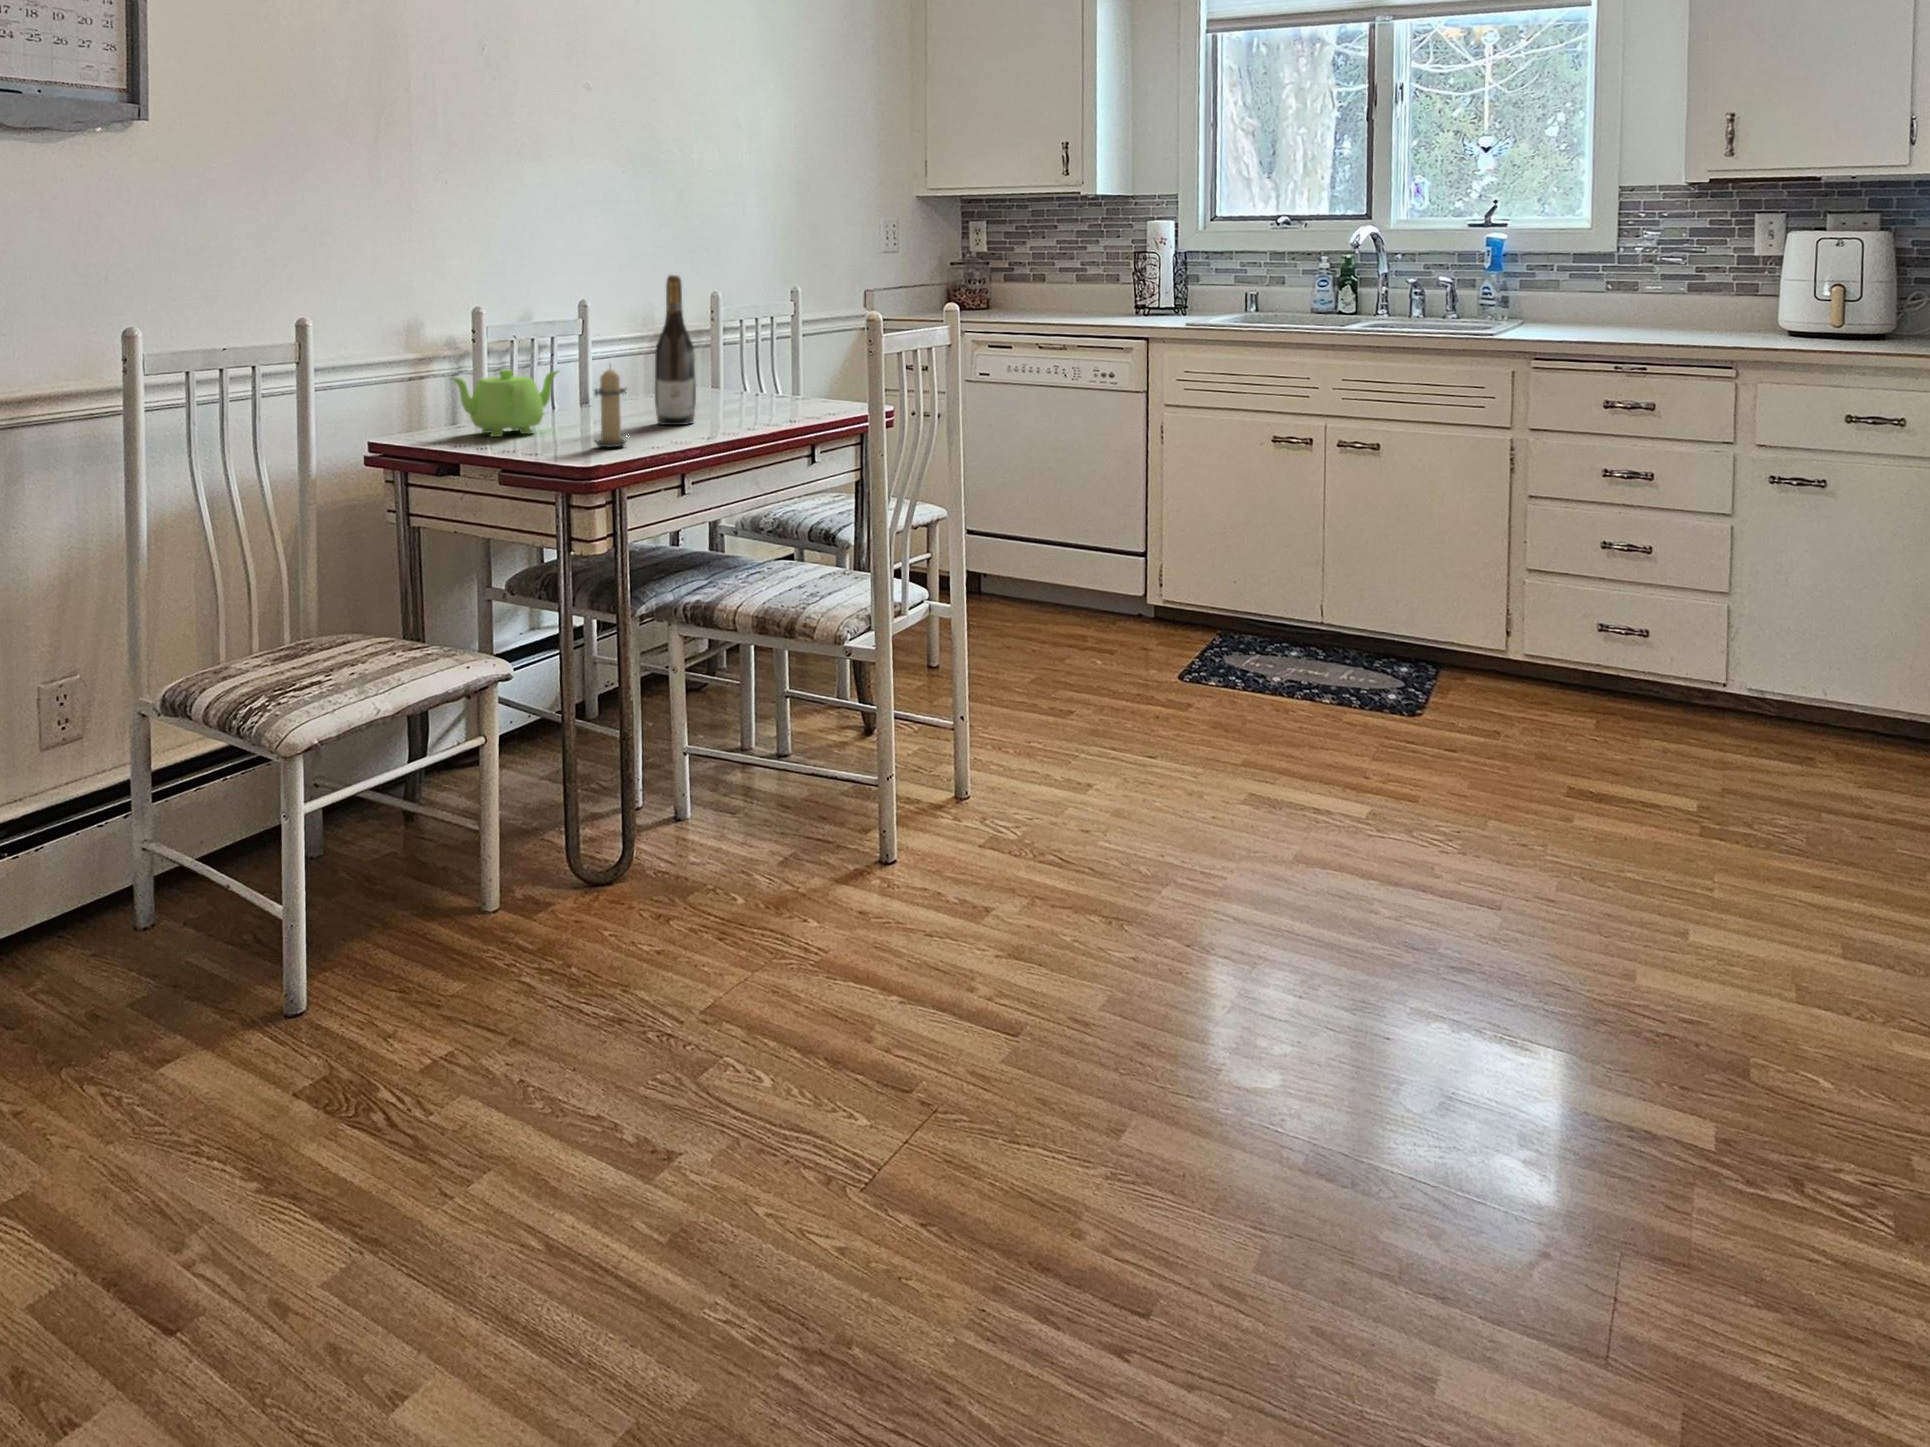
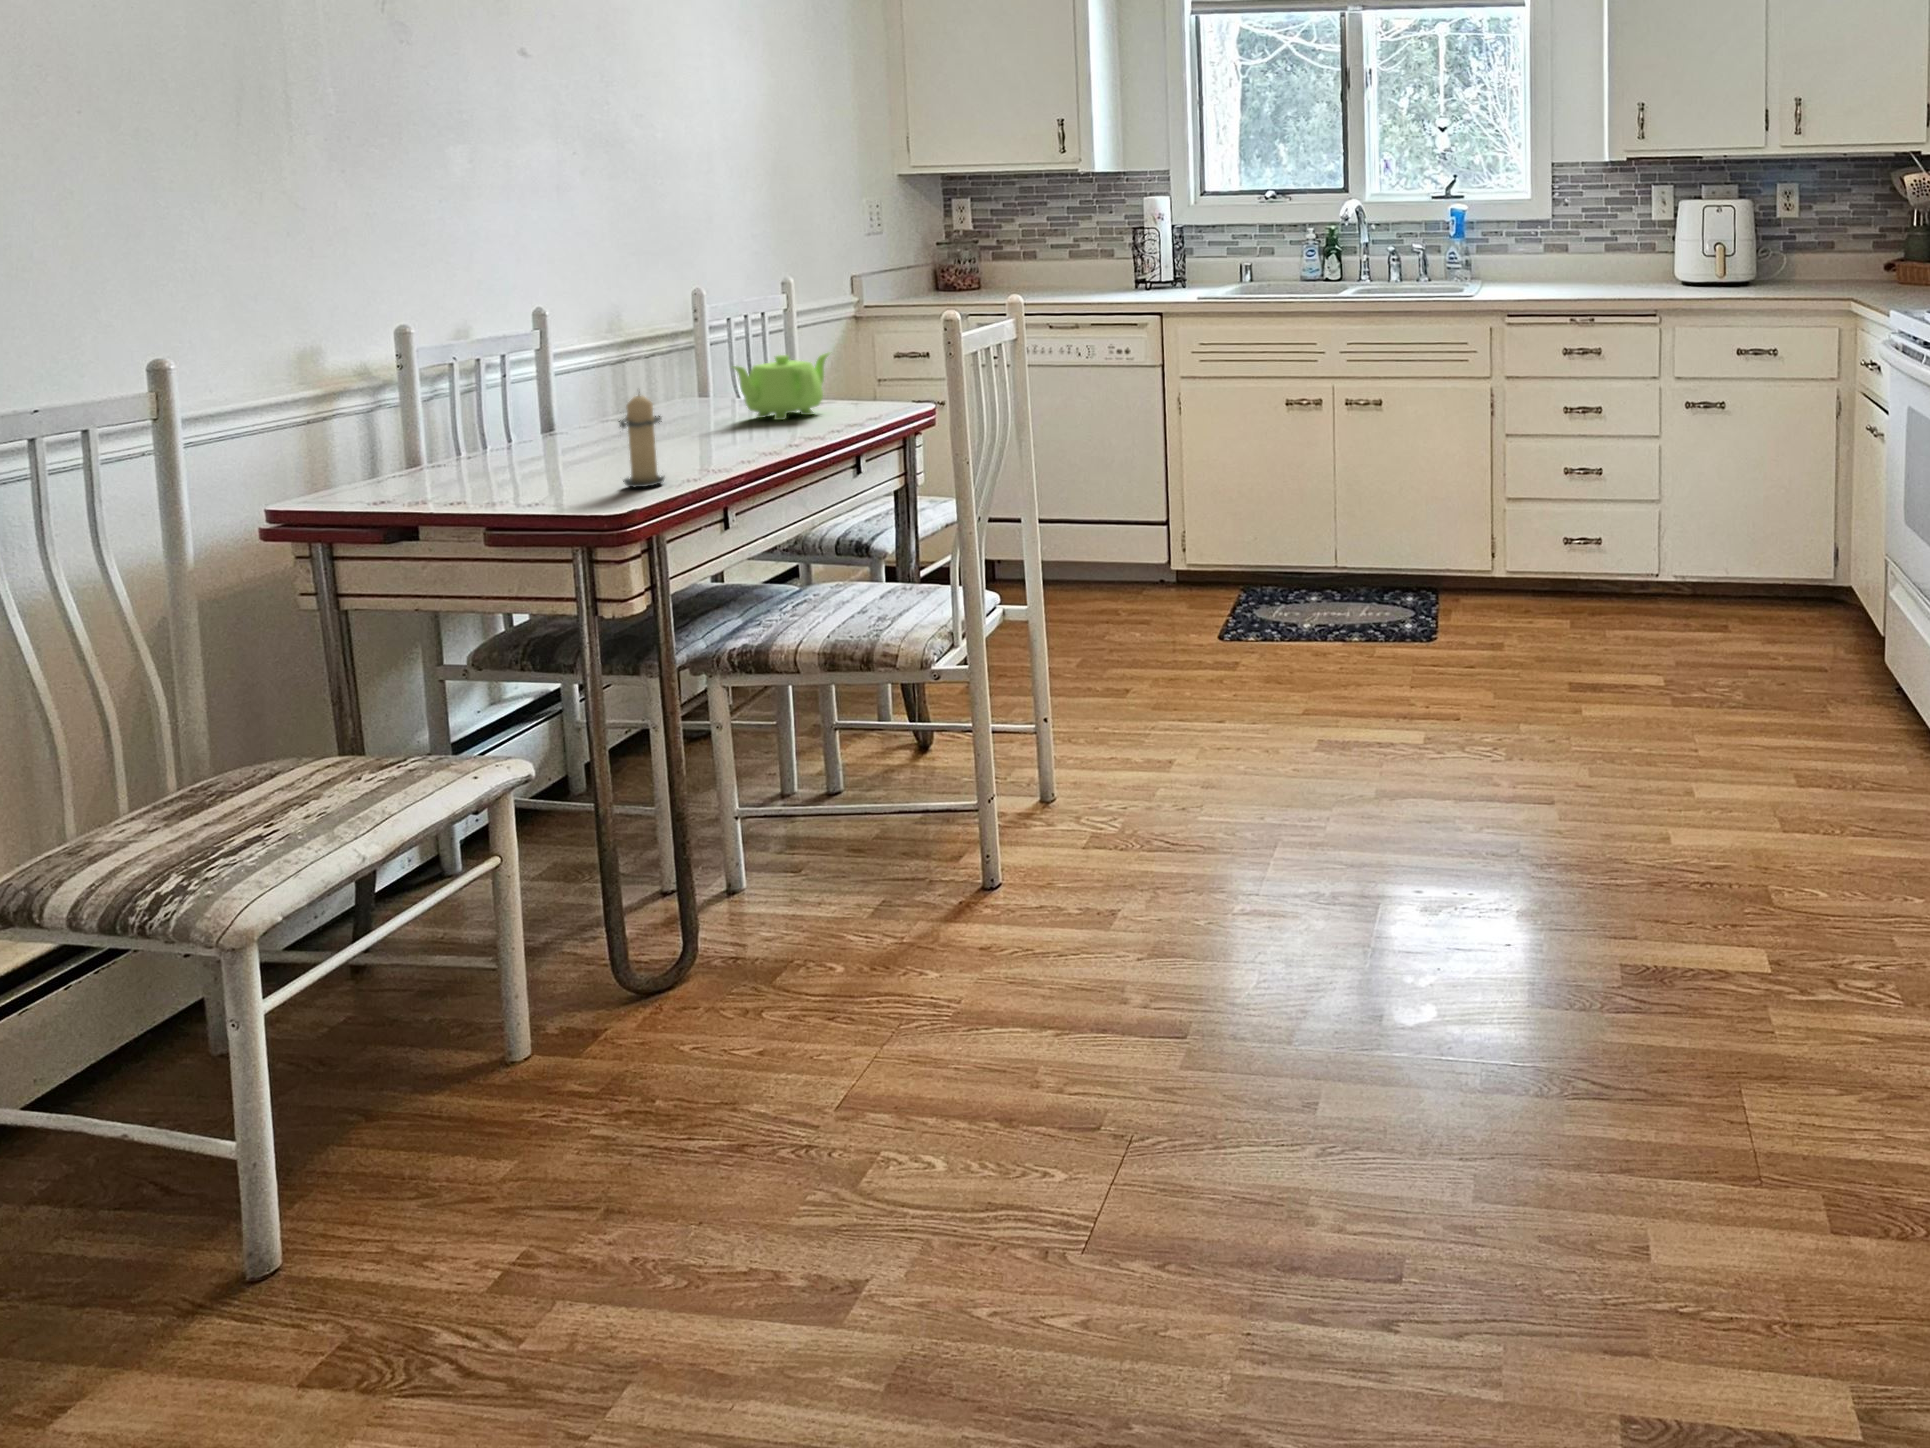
wine bottle: present [655,275,696,425] -> none [675,279,730,450]
teapot: present [452,370,559,437] -> present [733,353,829,420]

